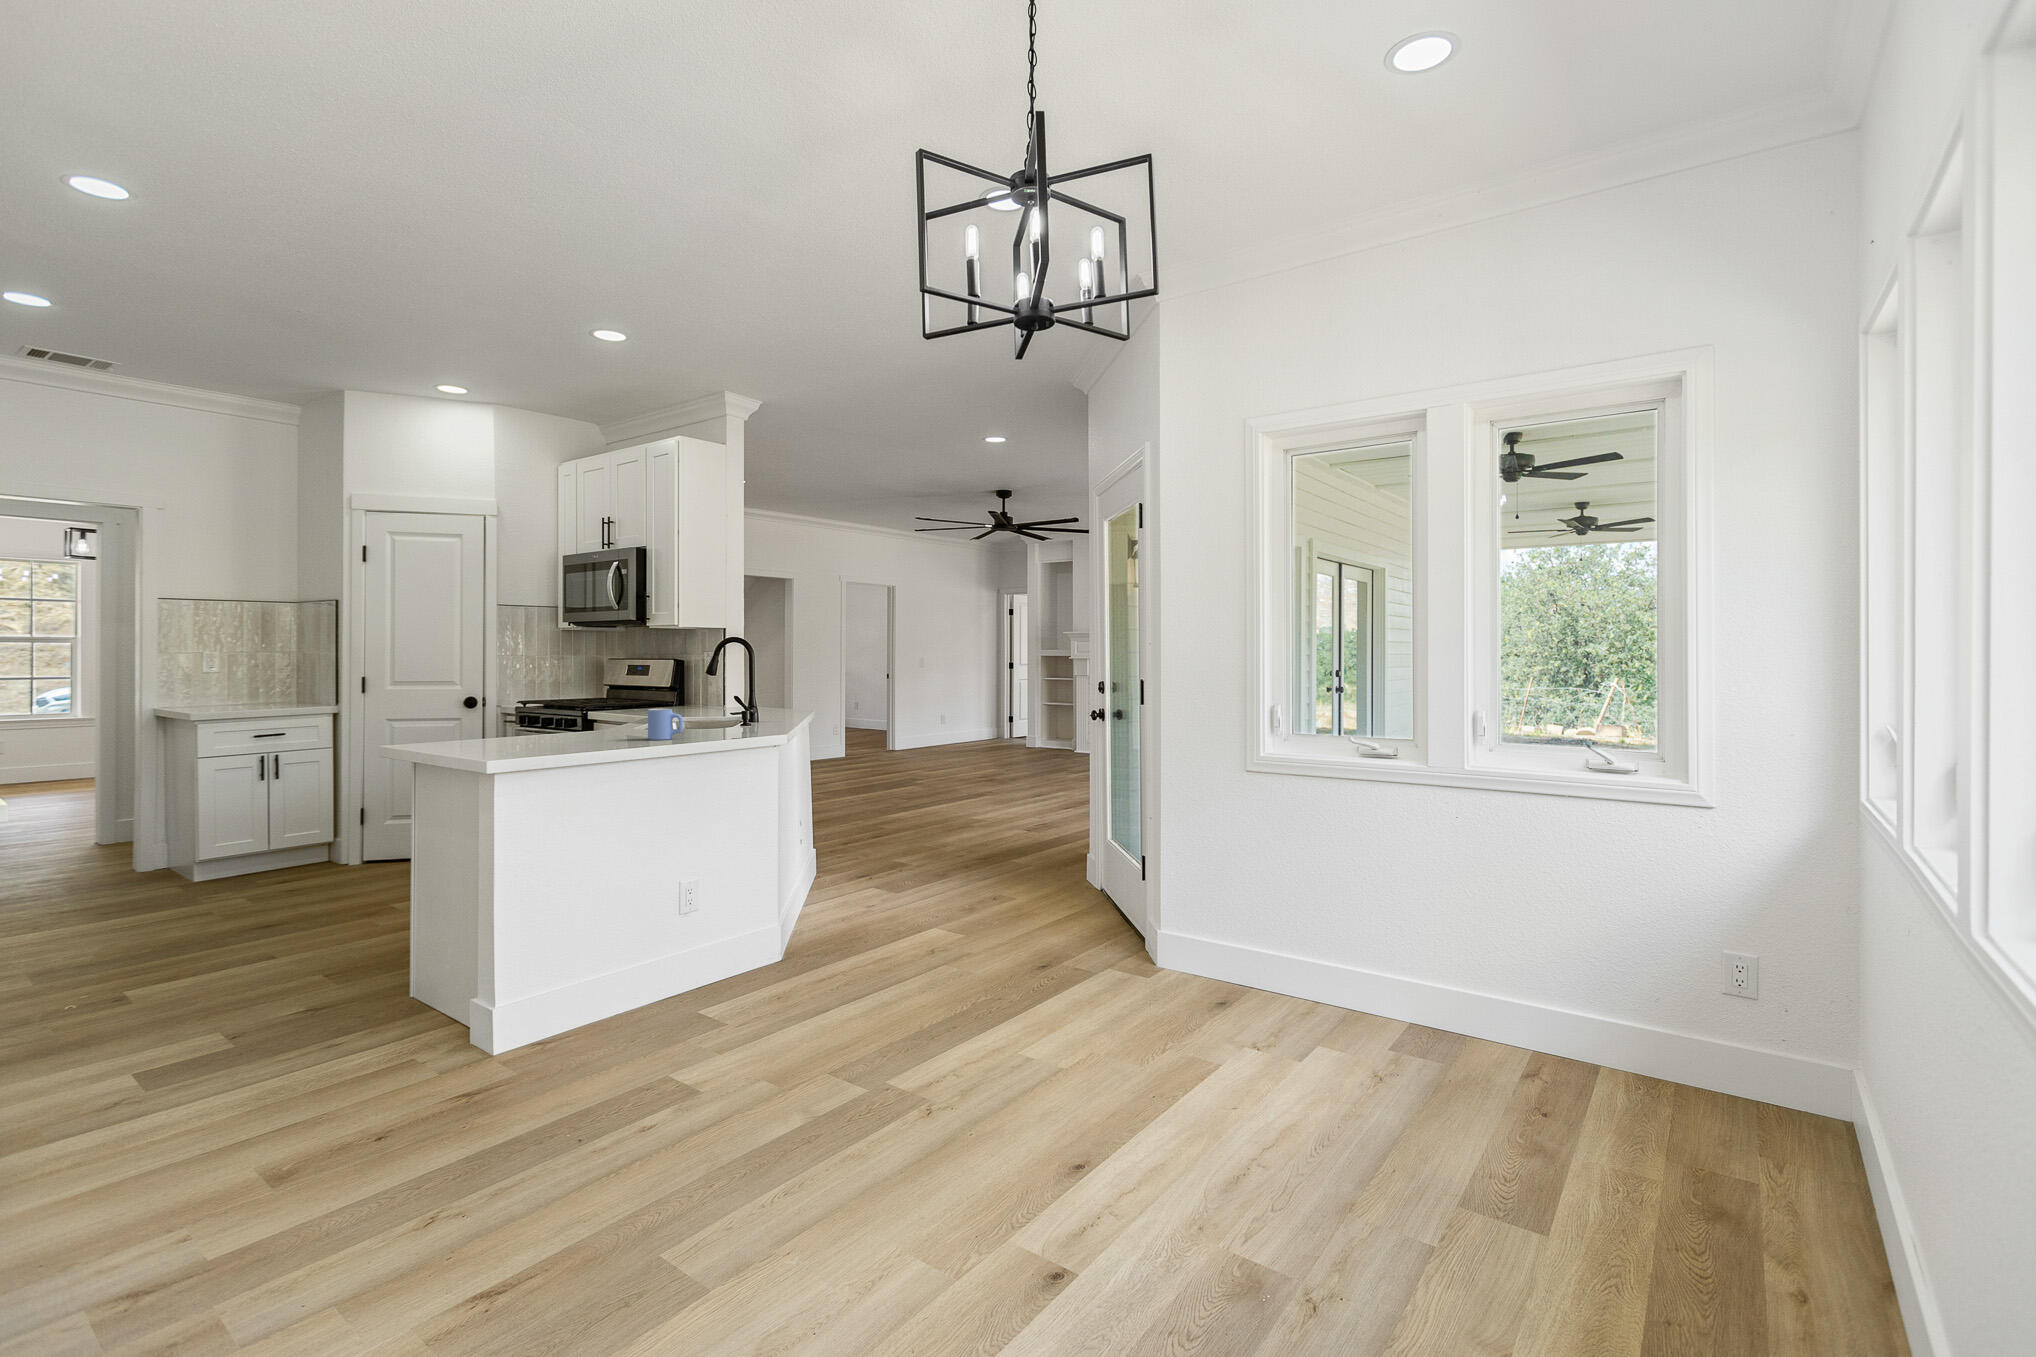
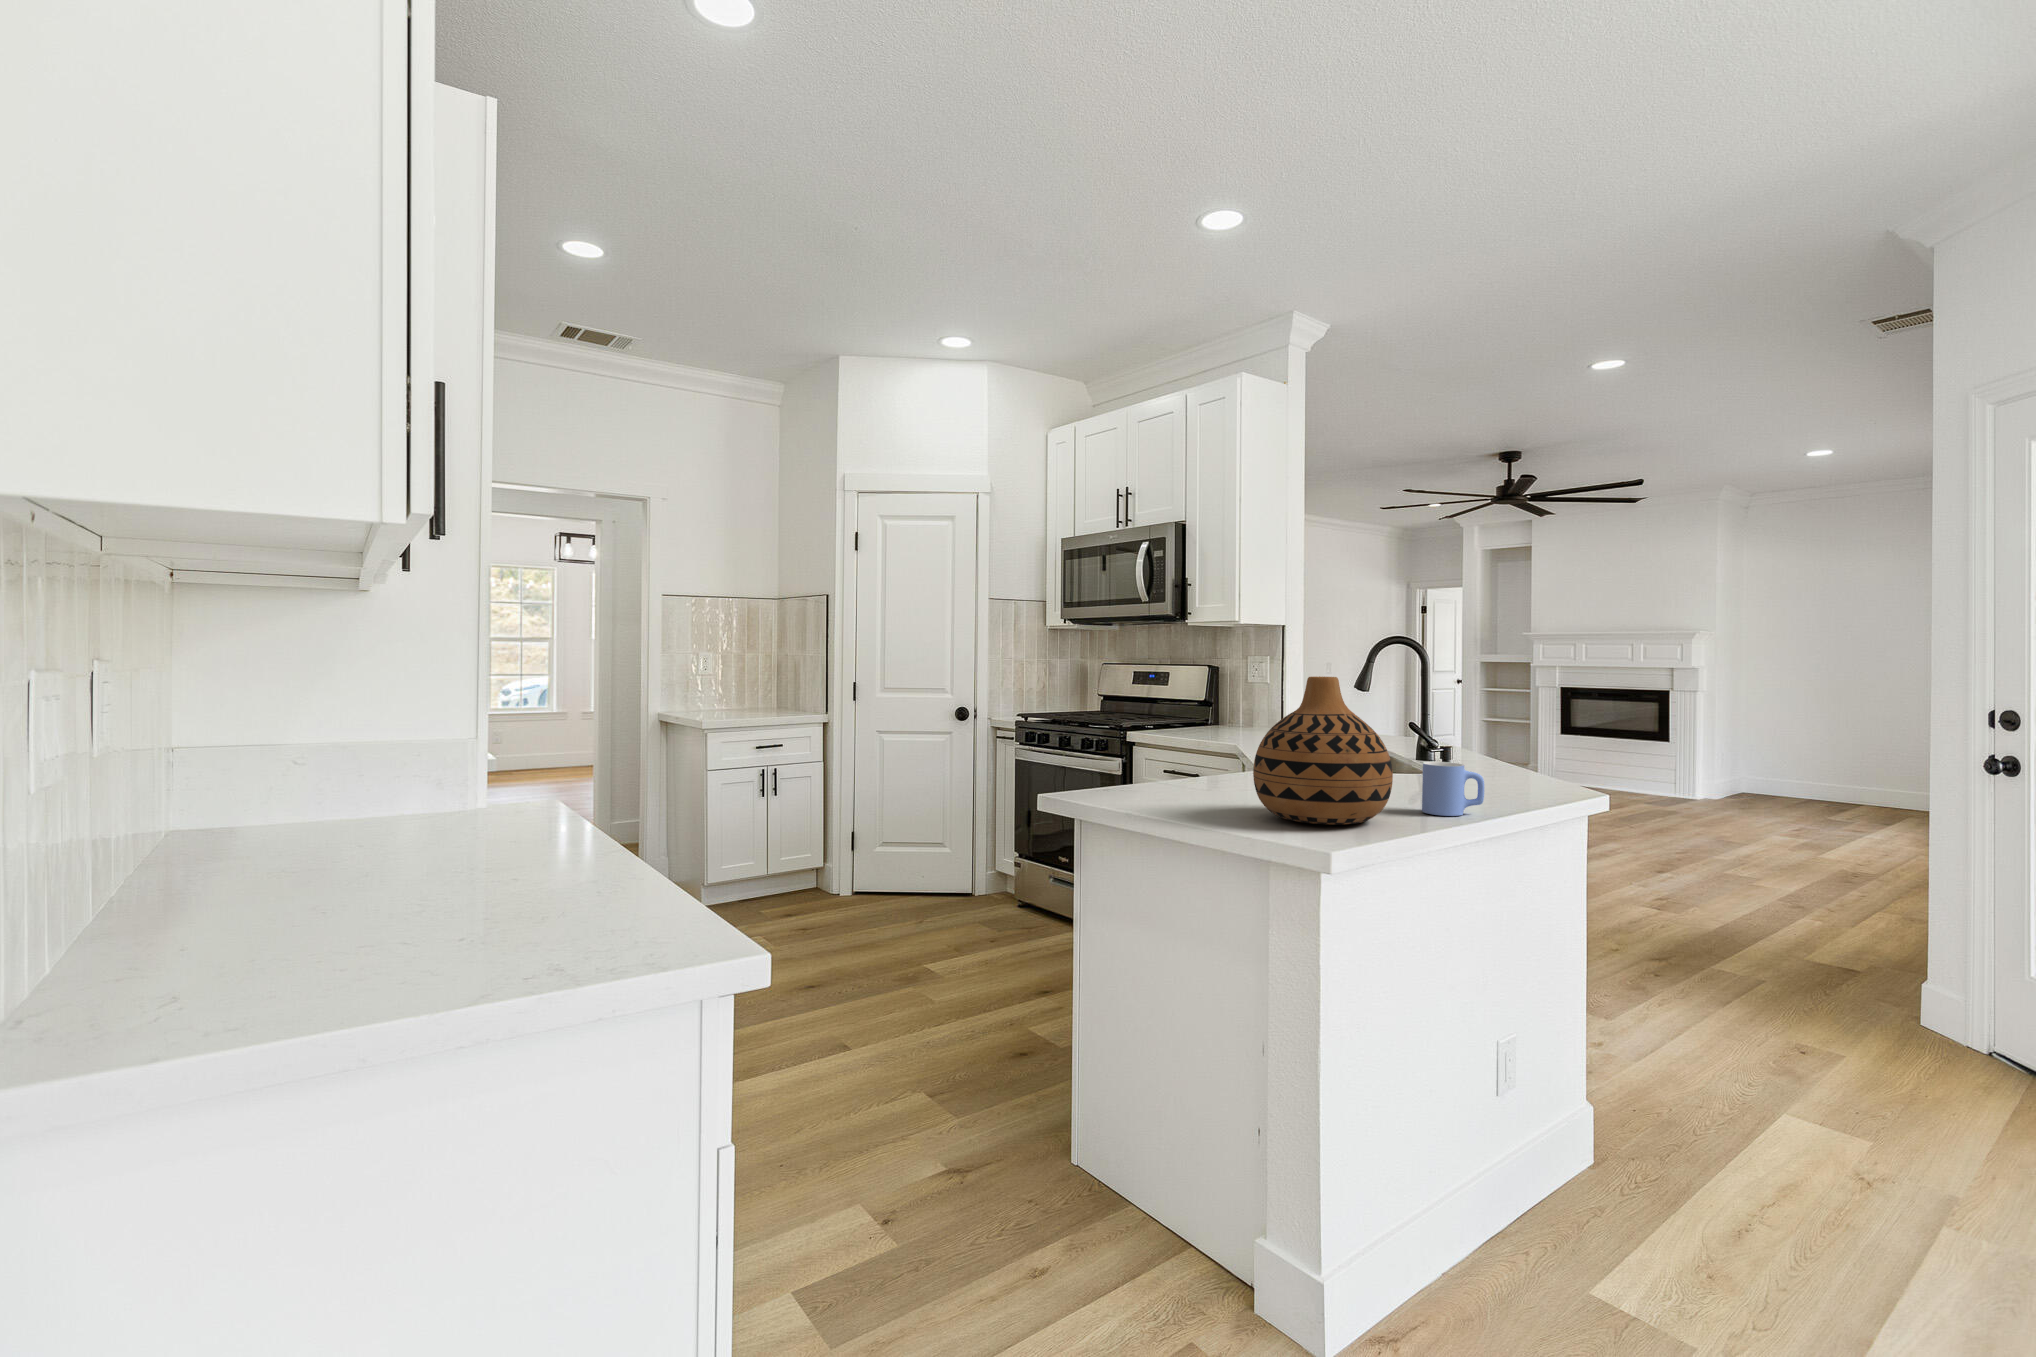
vase: none [528,657,616,744] -> present [1253,676,1393,825]

